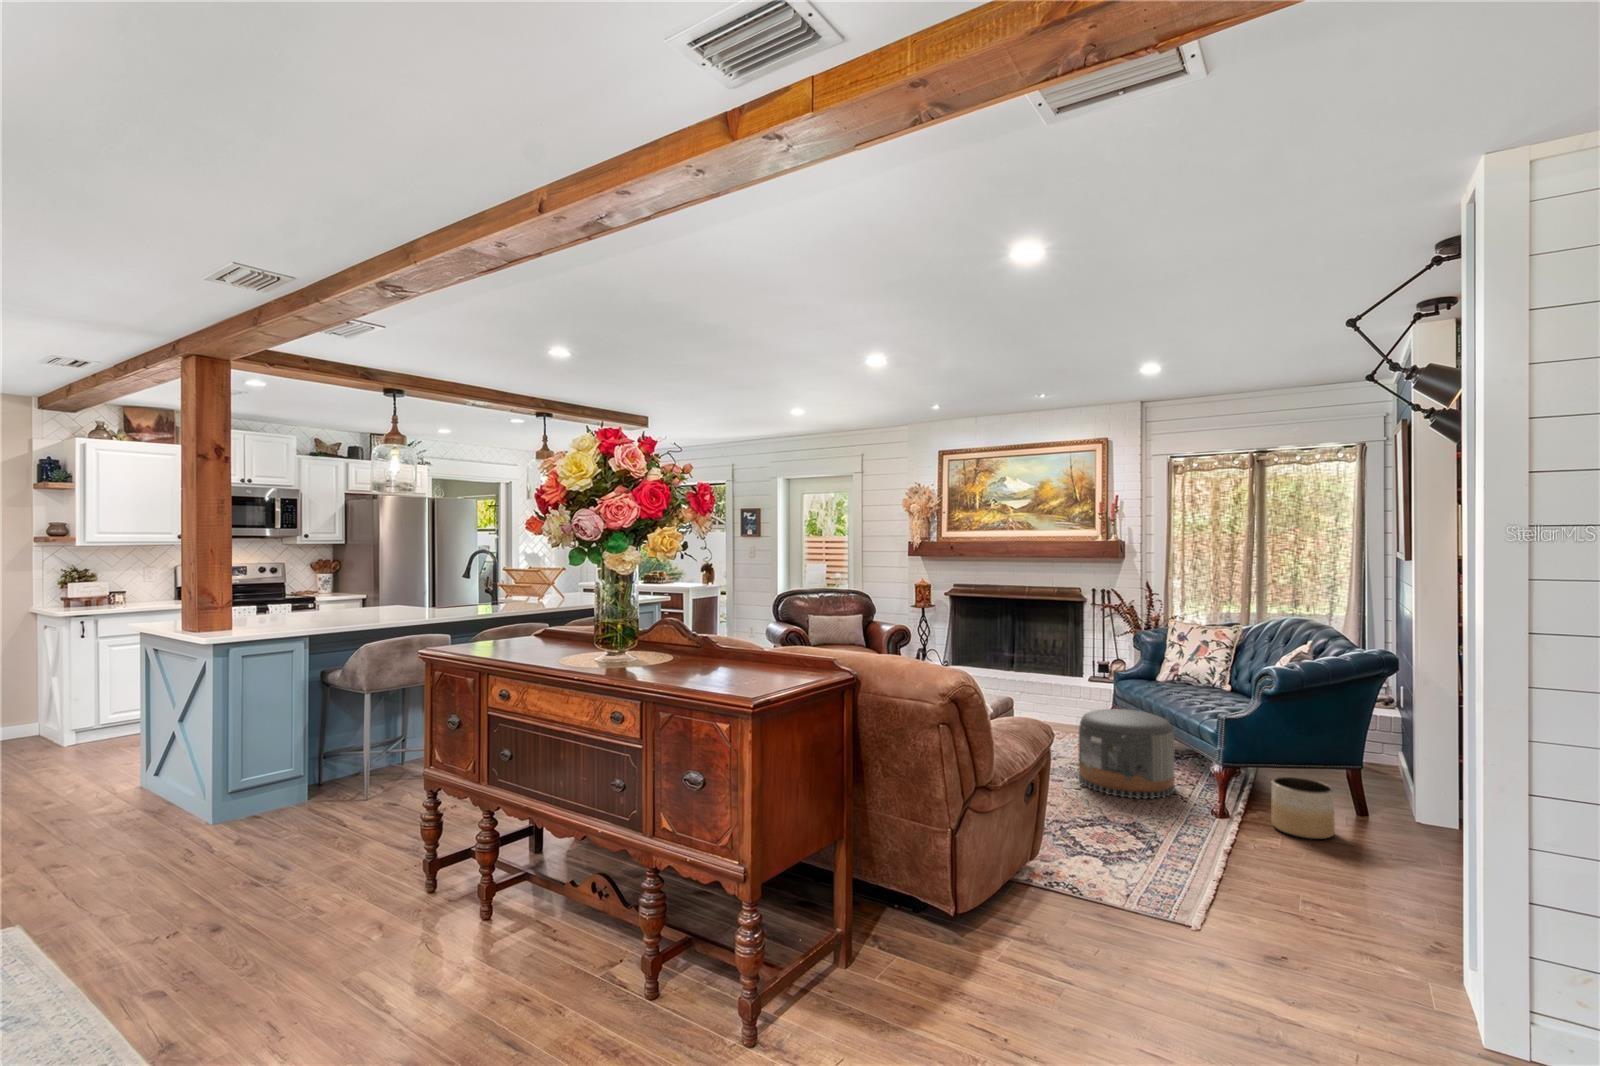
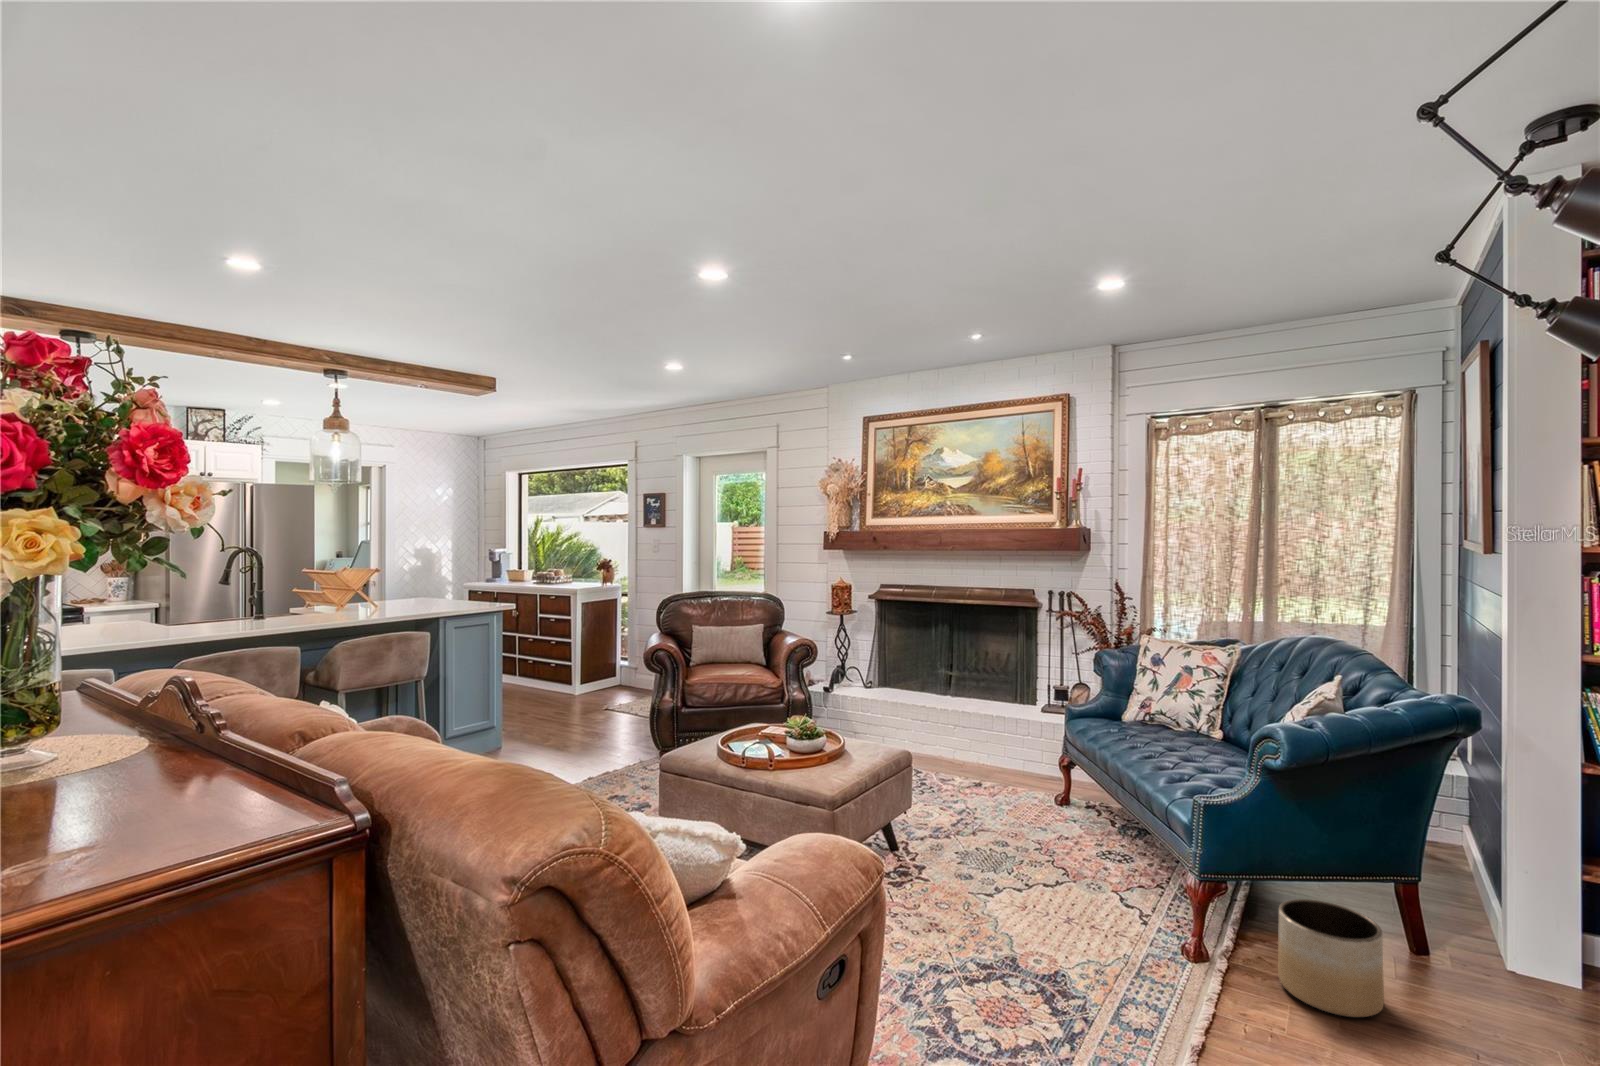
pouf: present [1079,709,1175,799] -> none [994,768,1133,916]

